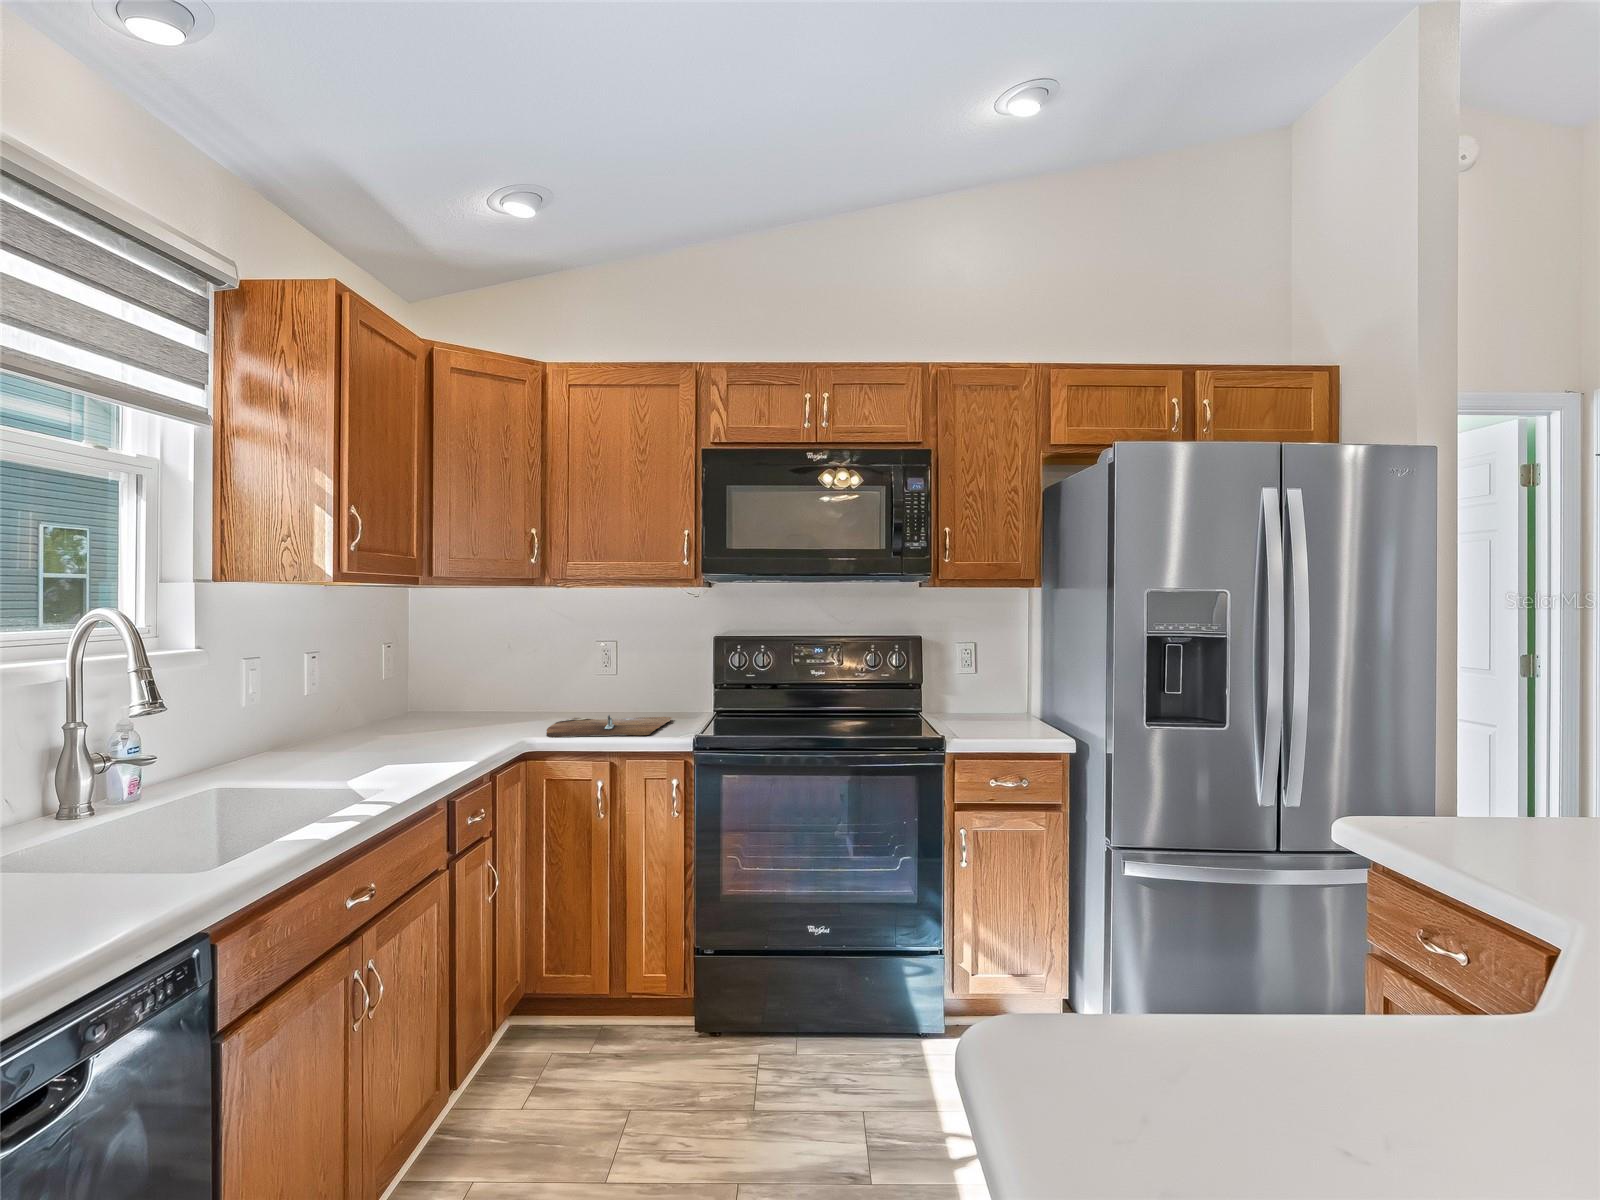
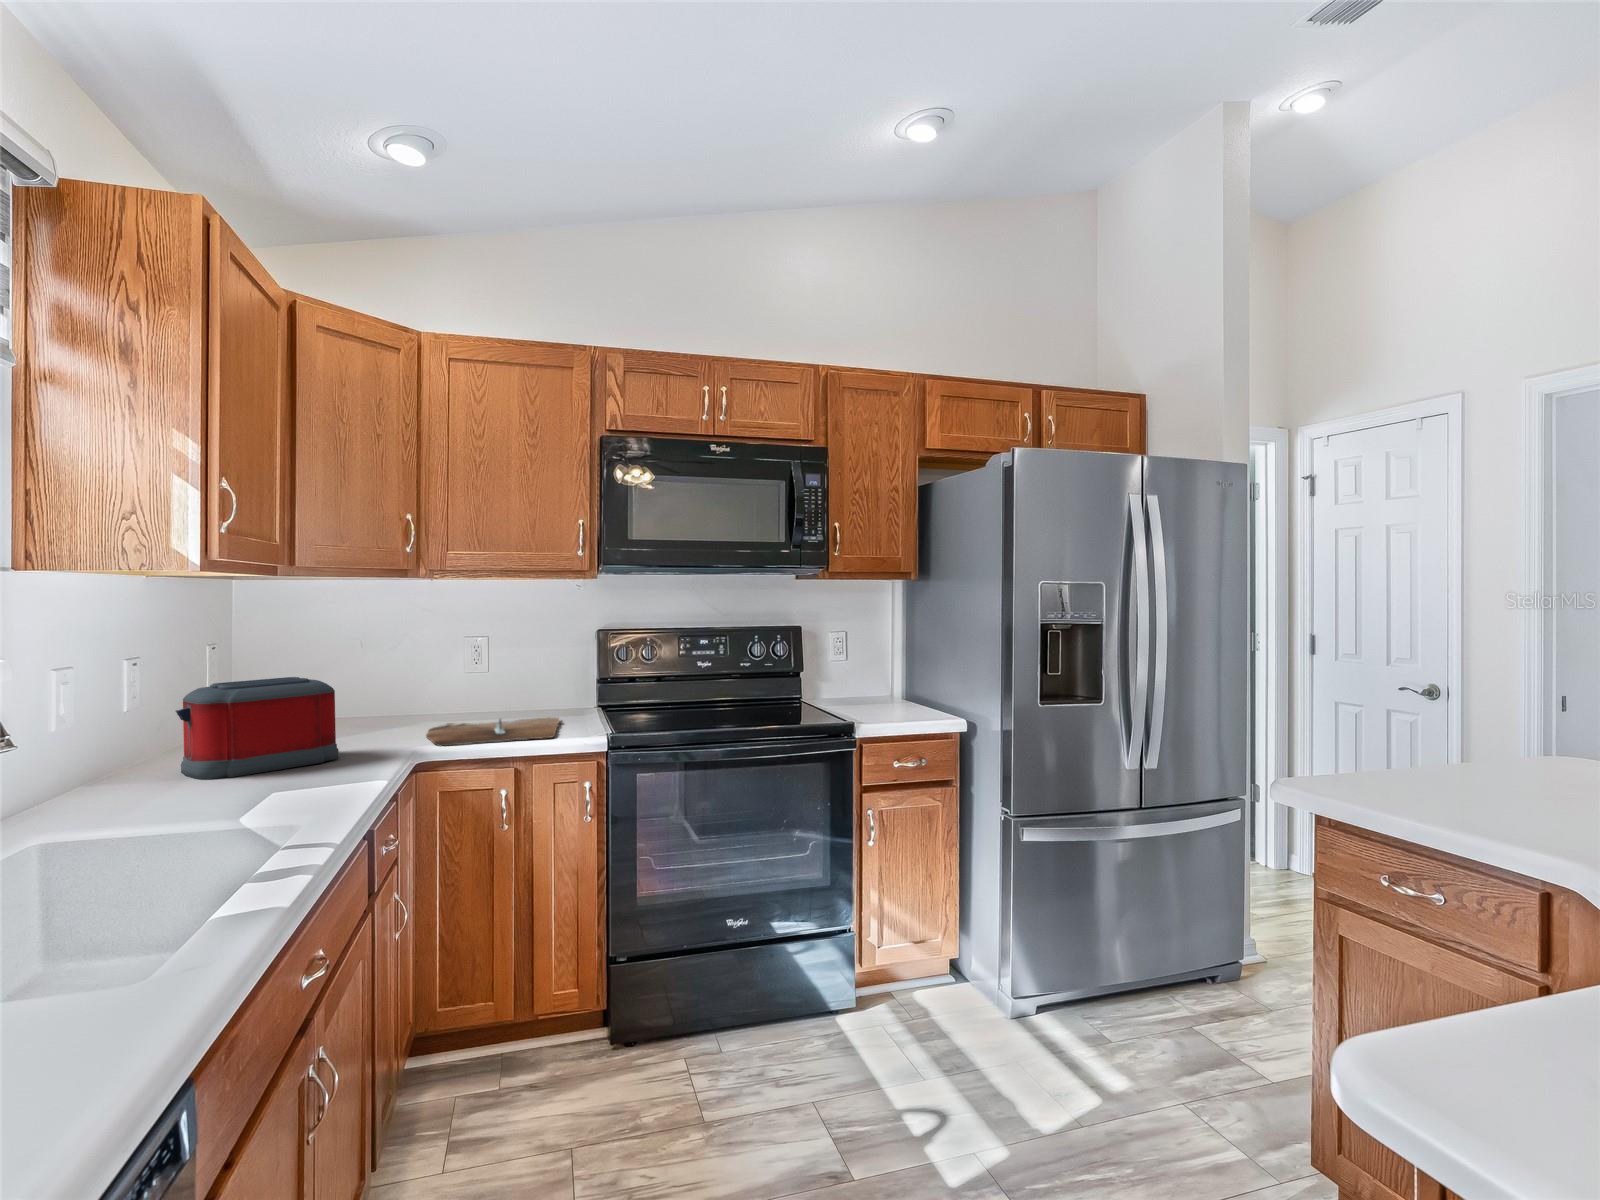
toaster: none [336,671,462,753] -> present [176,677,339,779]

